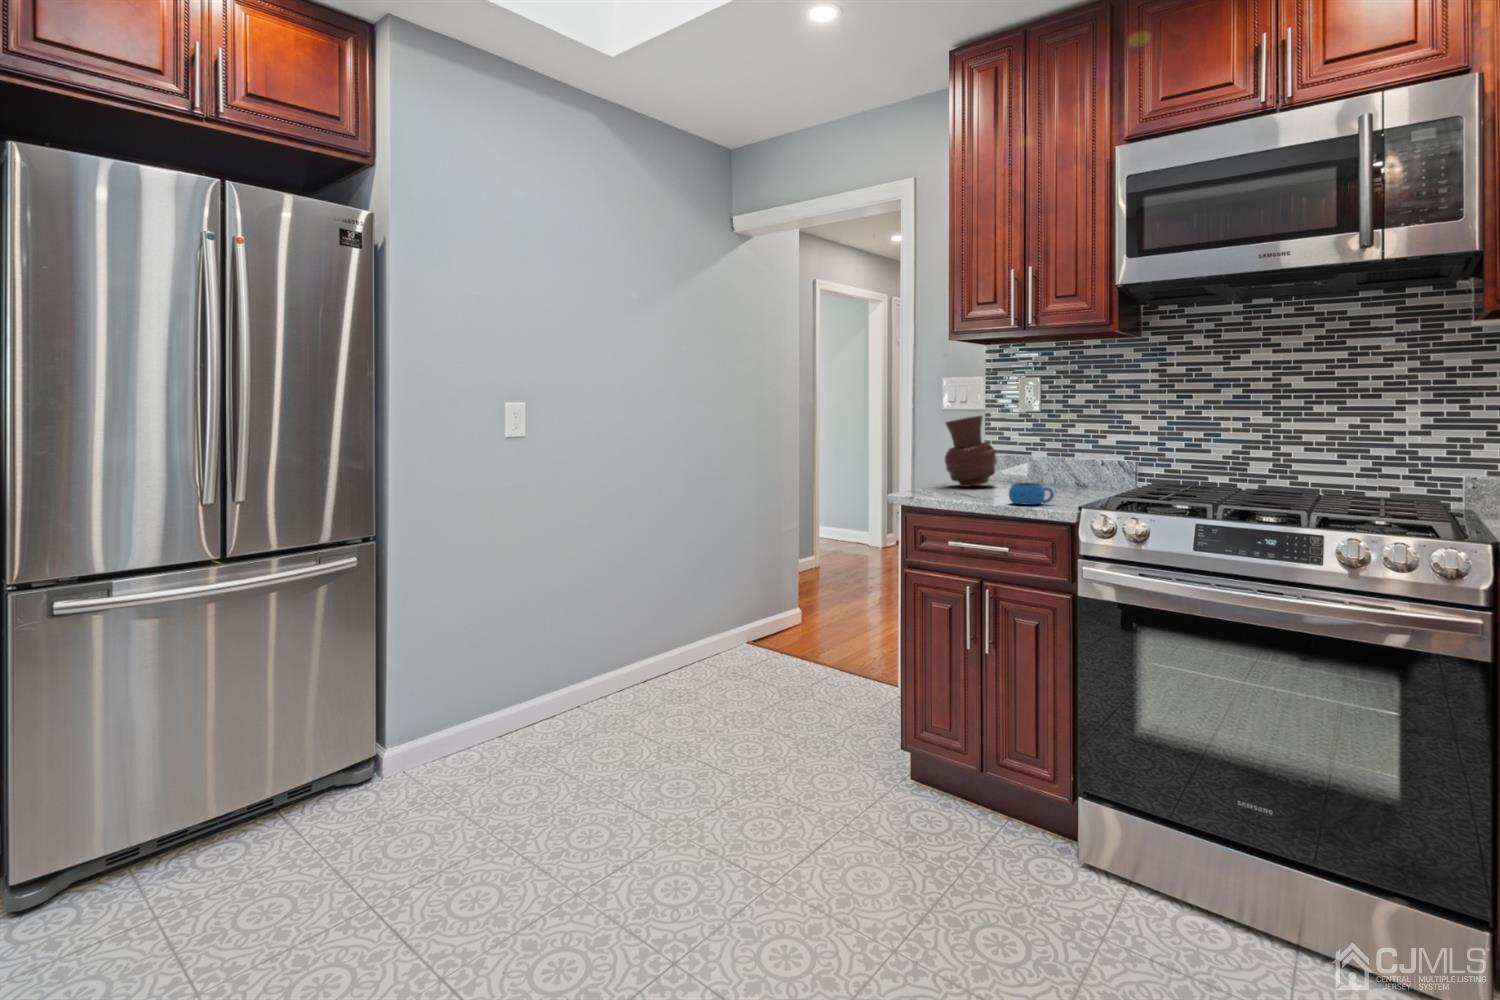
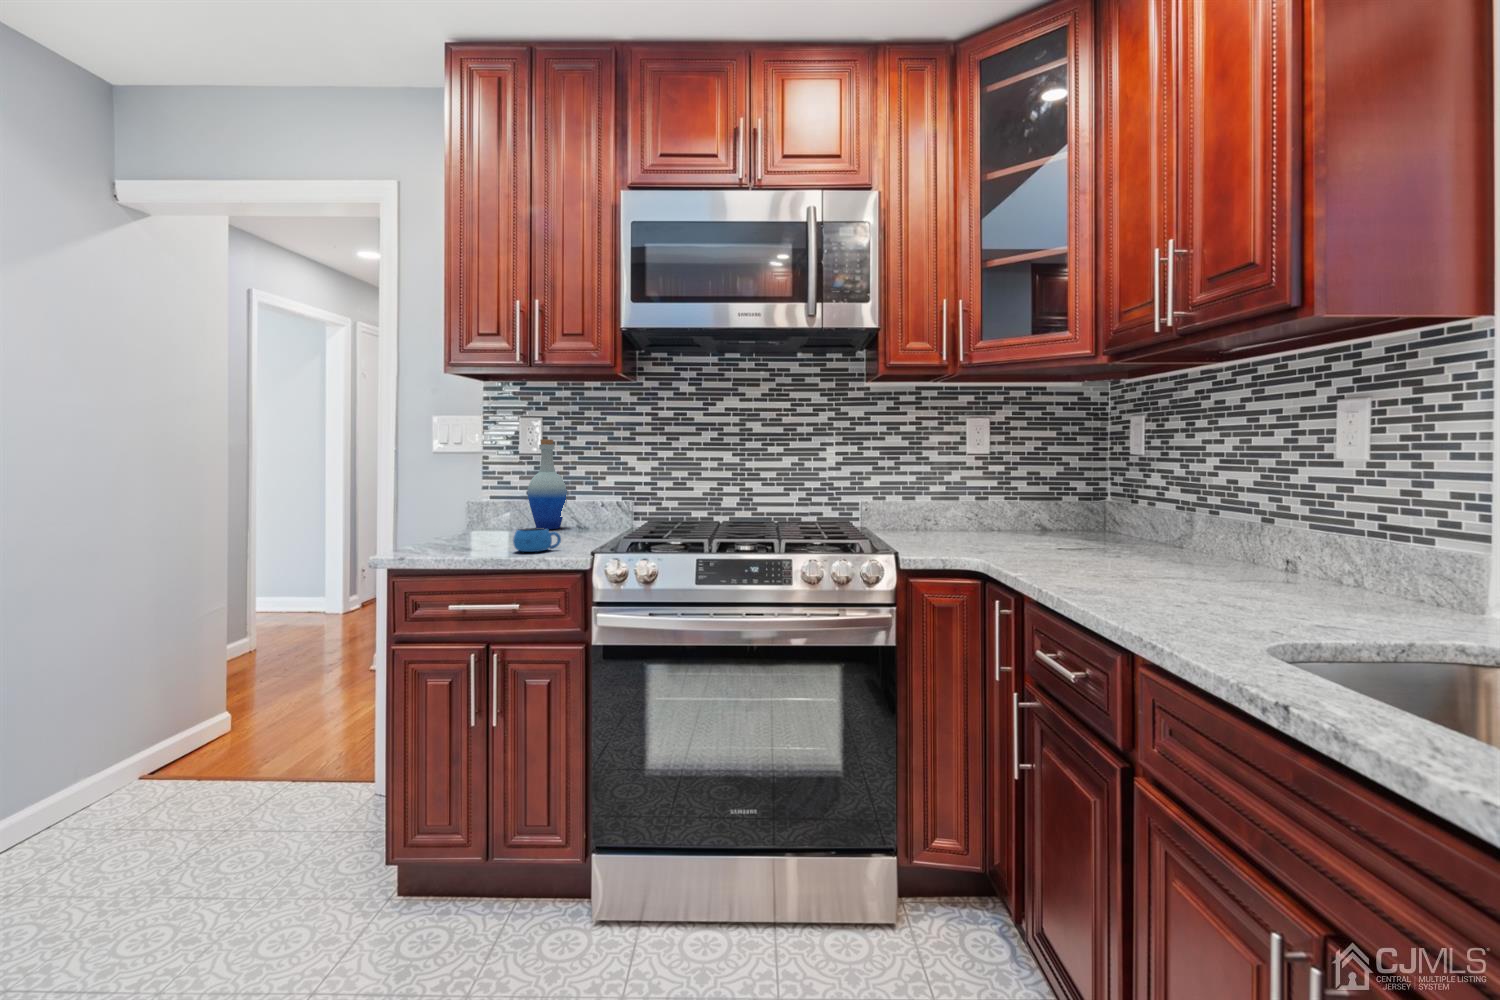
bottle: none [1024,399,1064,486] -> present [528,439,567,529]
vase: present [945,416,997,487] -> none [438,456,500,535]

